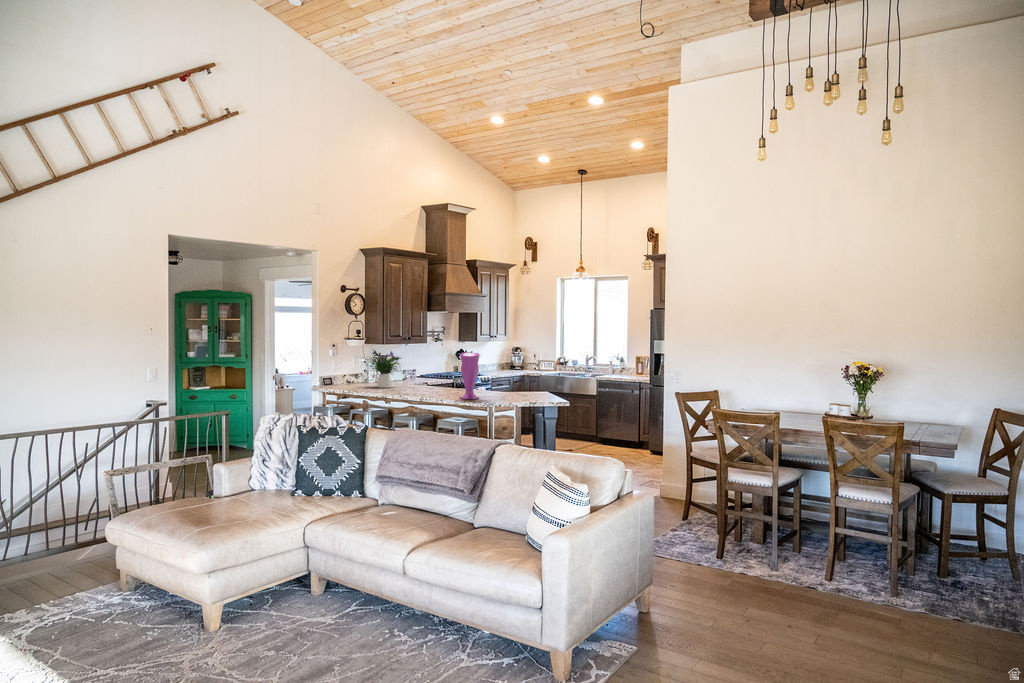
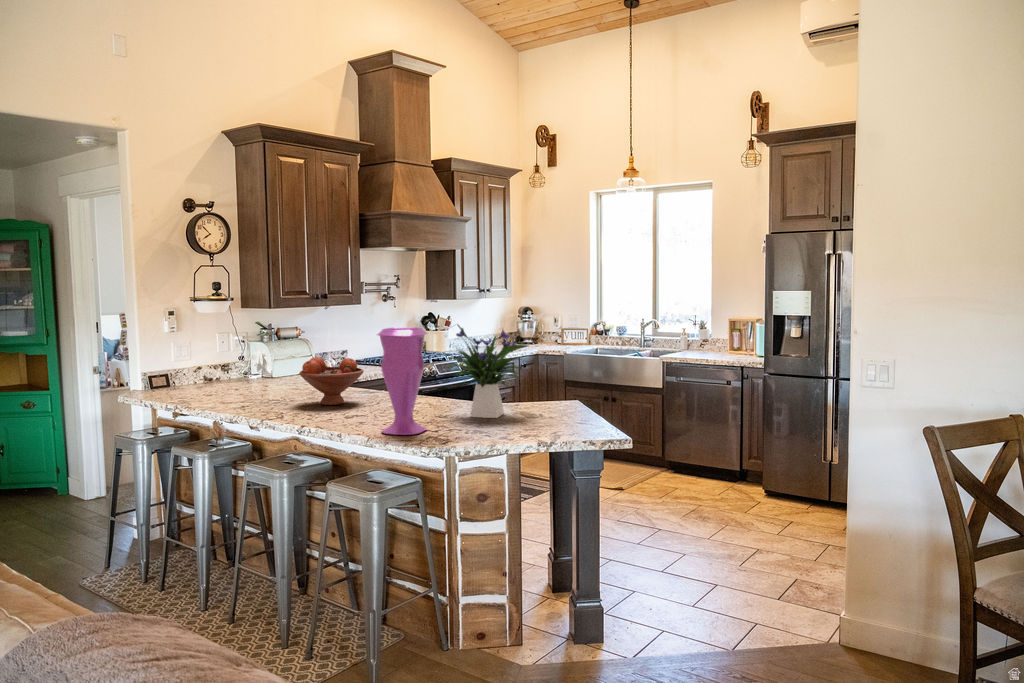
flower arrangement: present [370,350,401,388] -> present [450,325,528,418]
fruit bowl: none [412,368,443,391] -> present [299,357,364,405]

